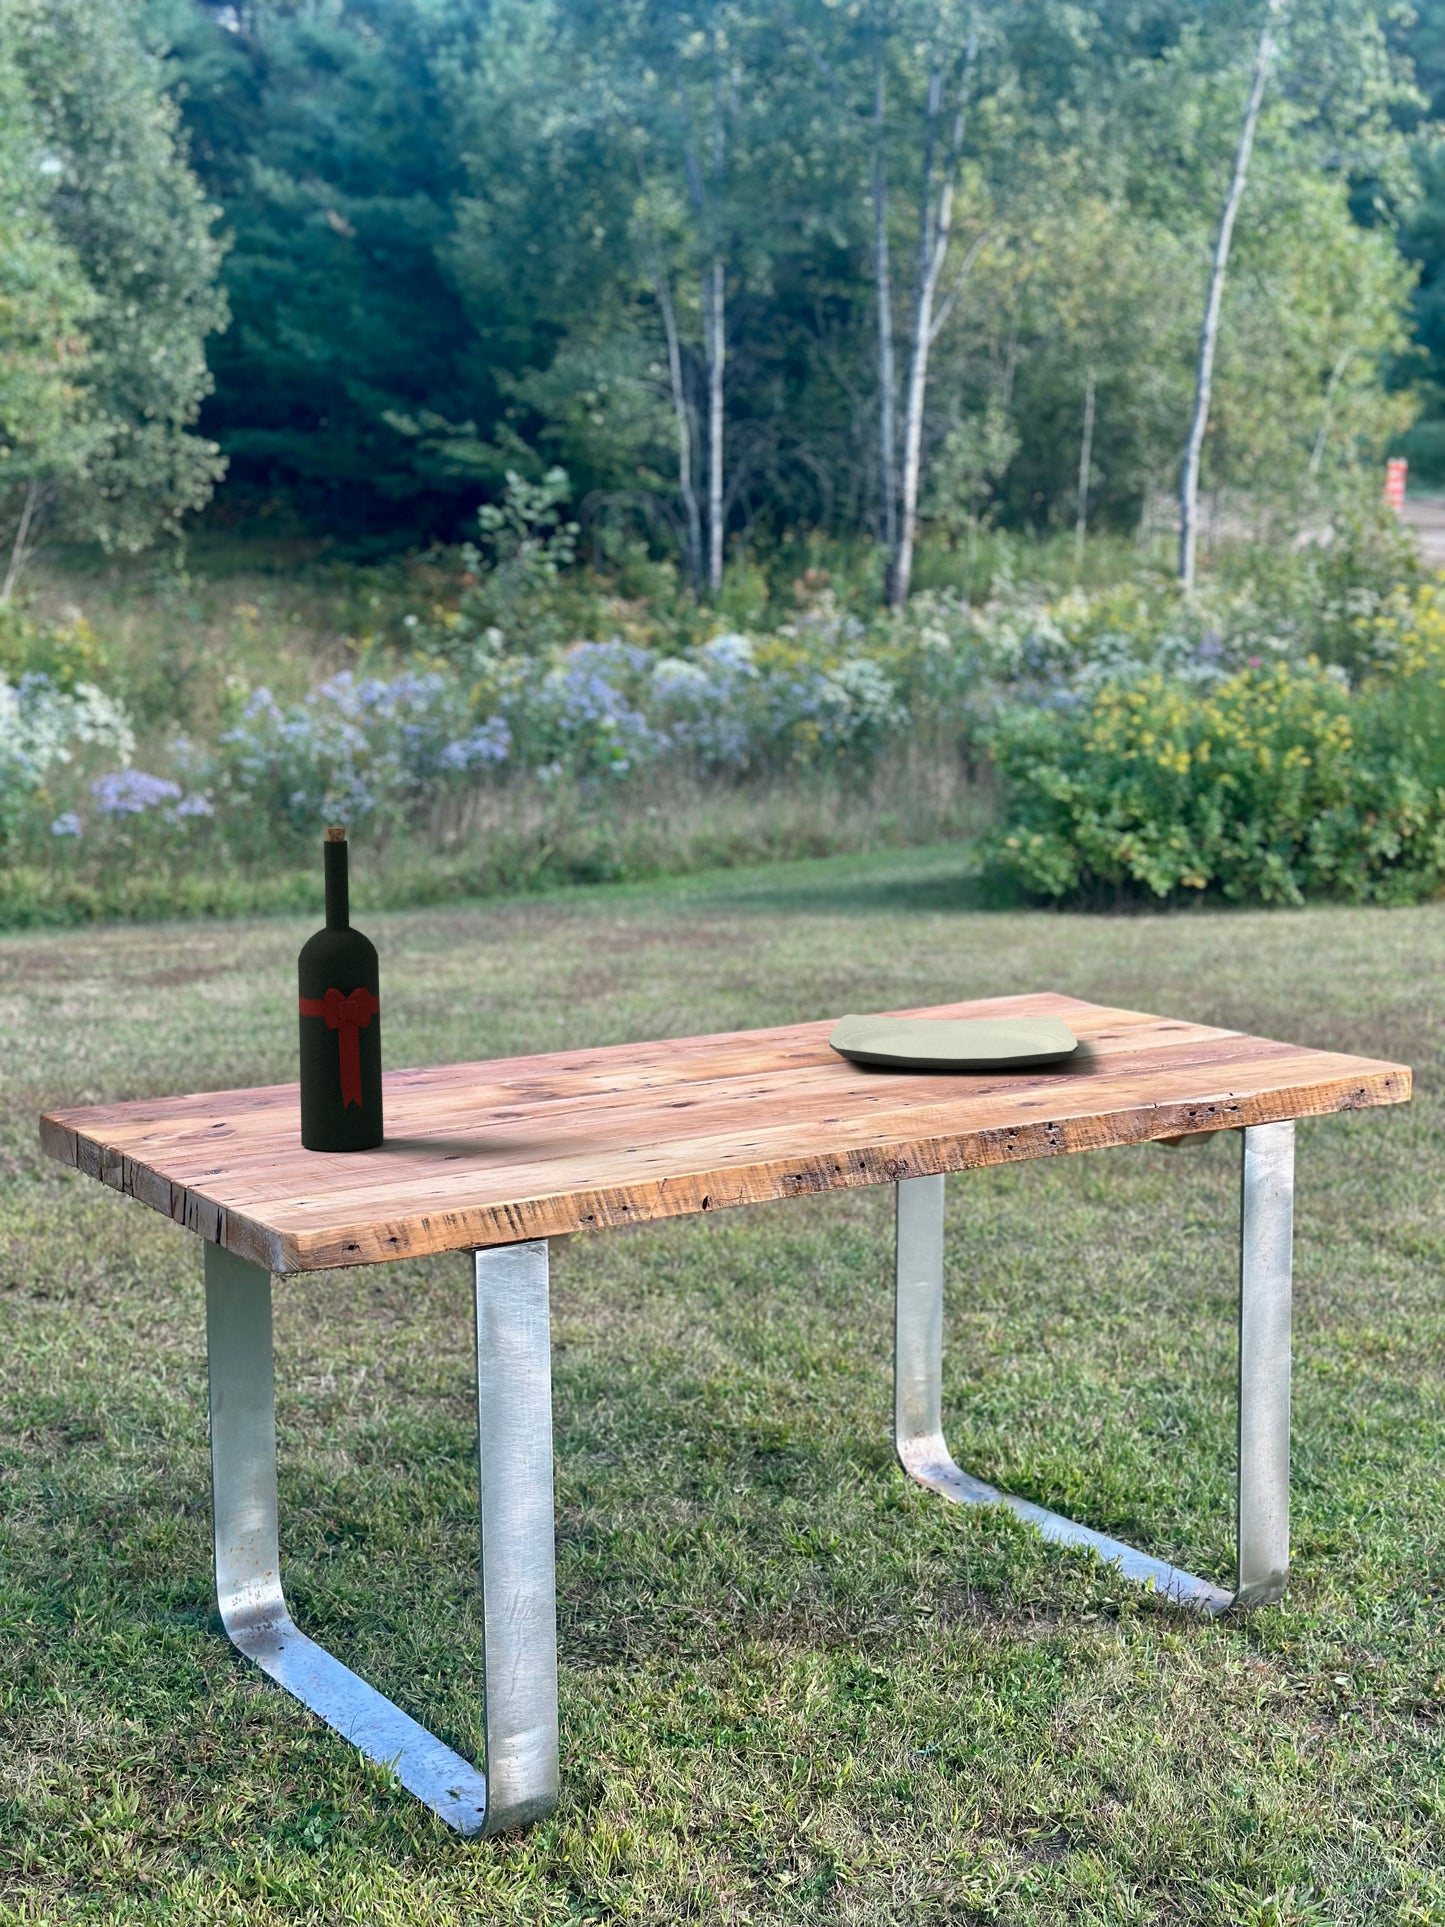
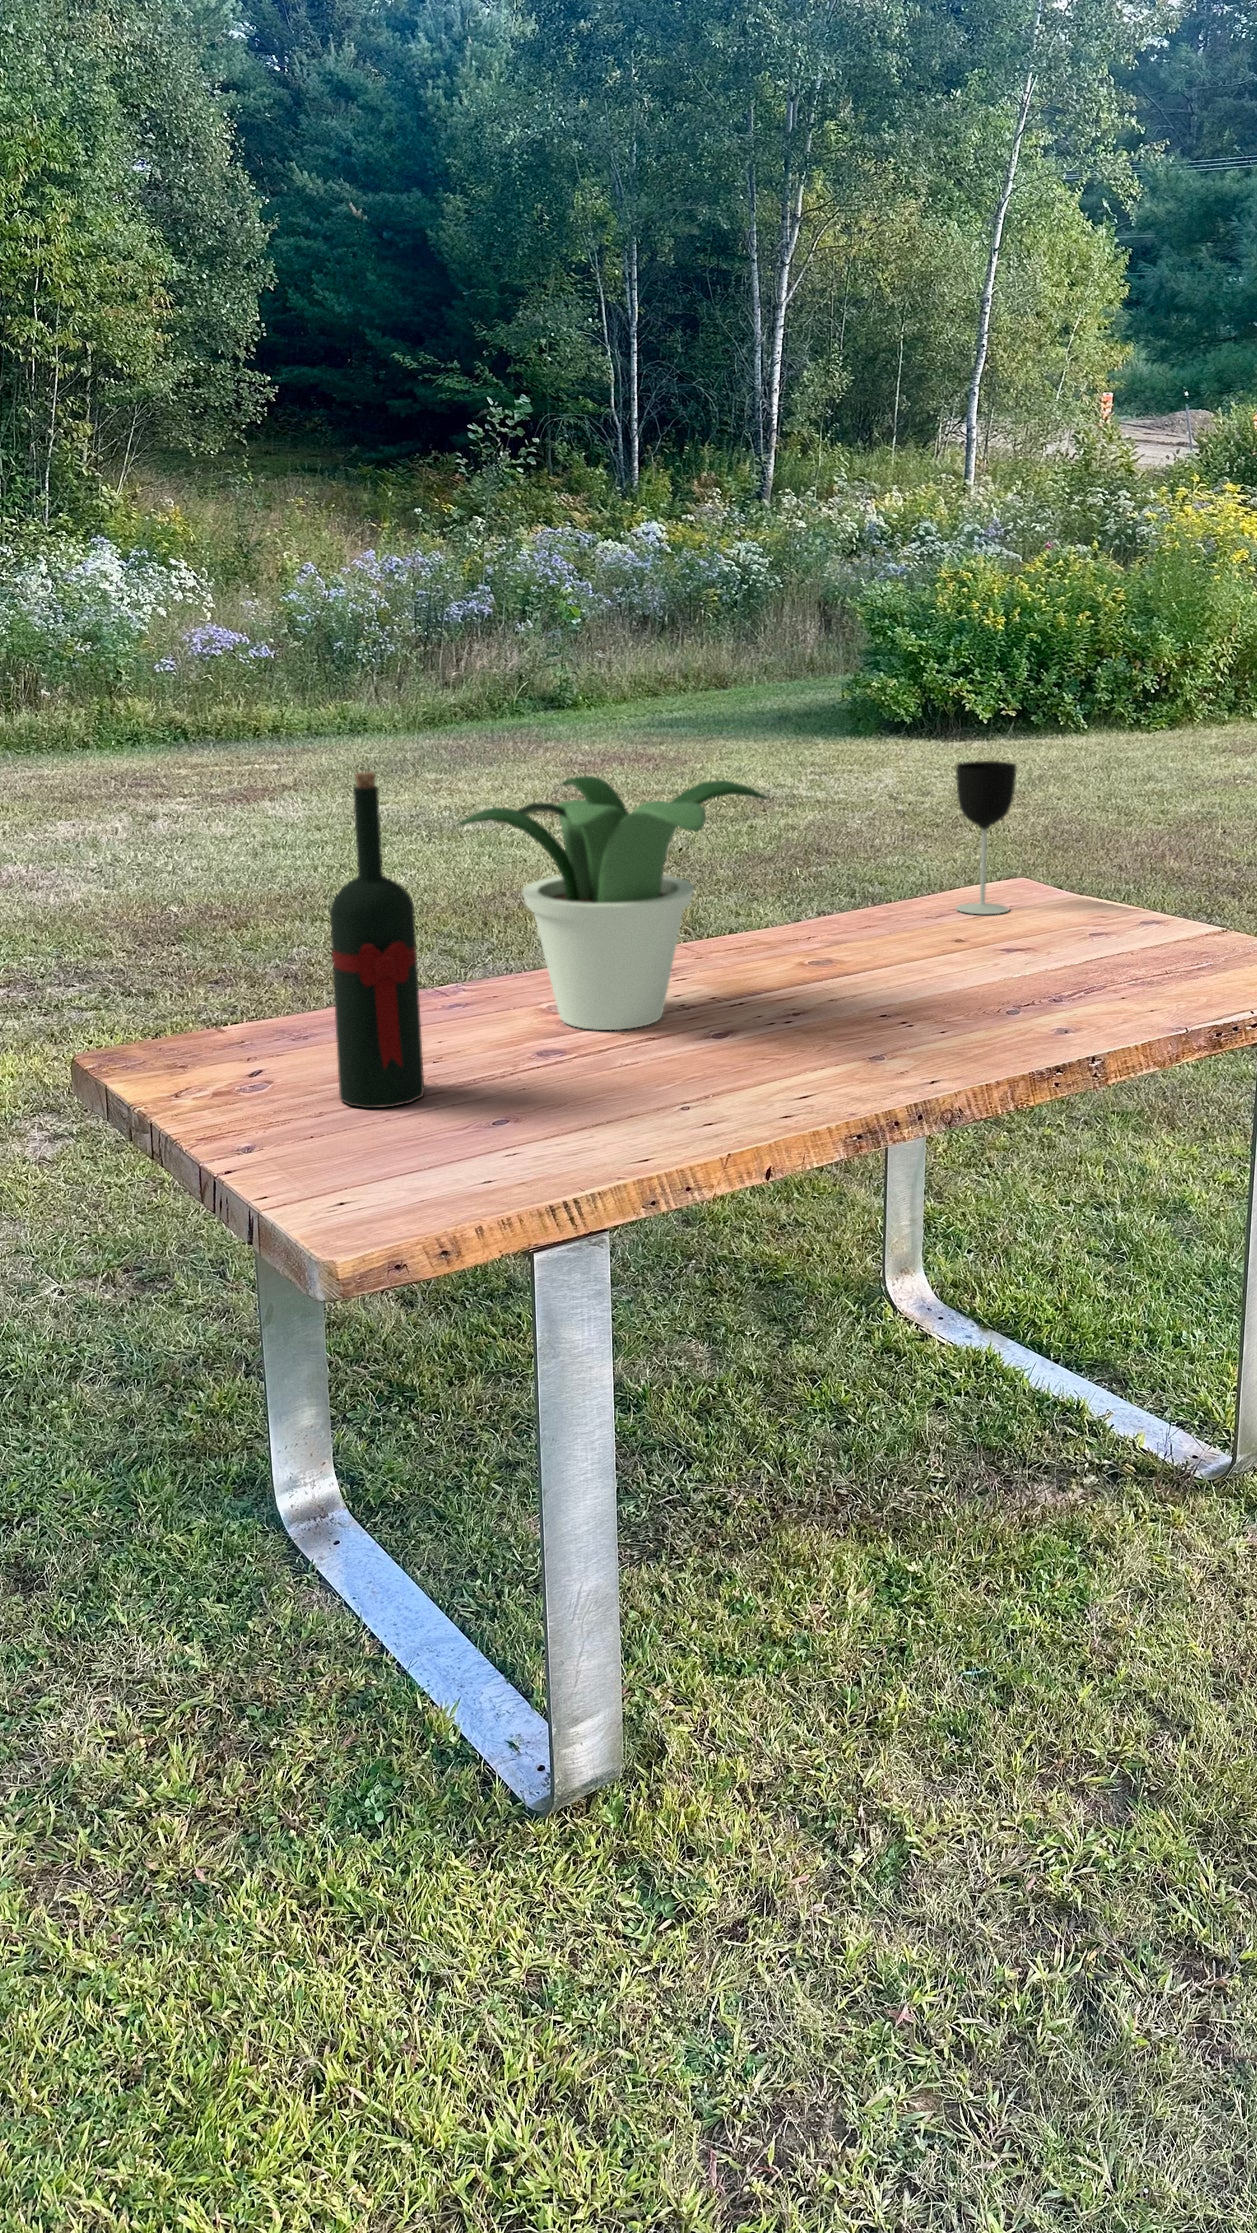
potted plant: none [425,851,742,1103] -> present [459,776,768,1030]
wine glass: none [968,861,1033,1025] -> present [956,761,1017,914]
plate: present [829,1015,1078,1069] -> none [841,912,1082,974]

